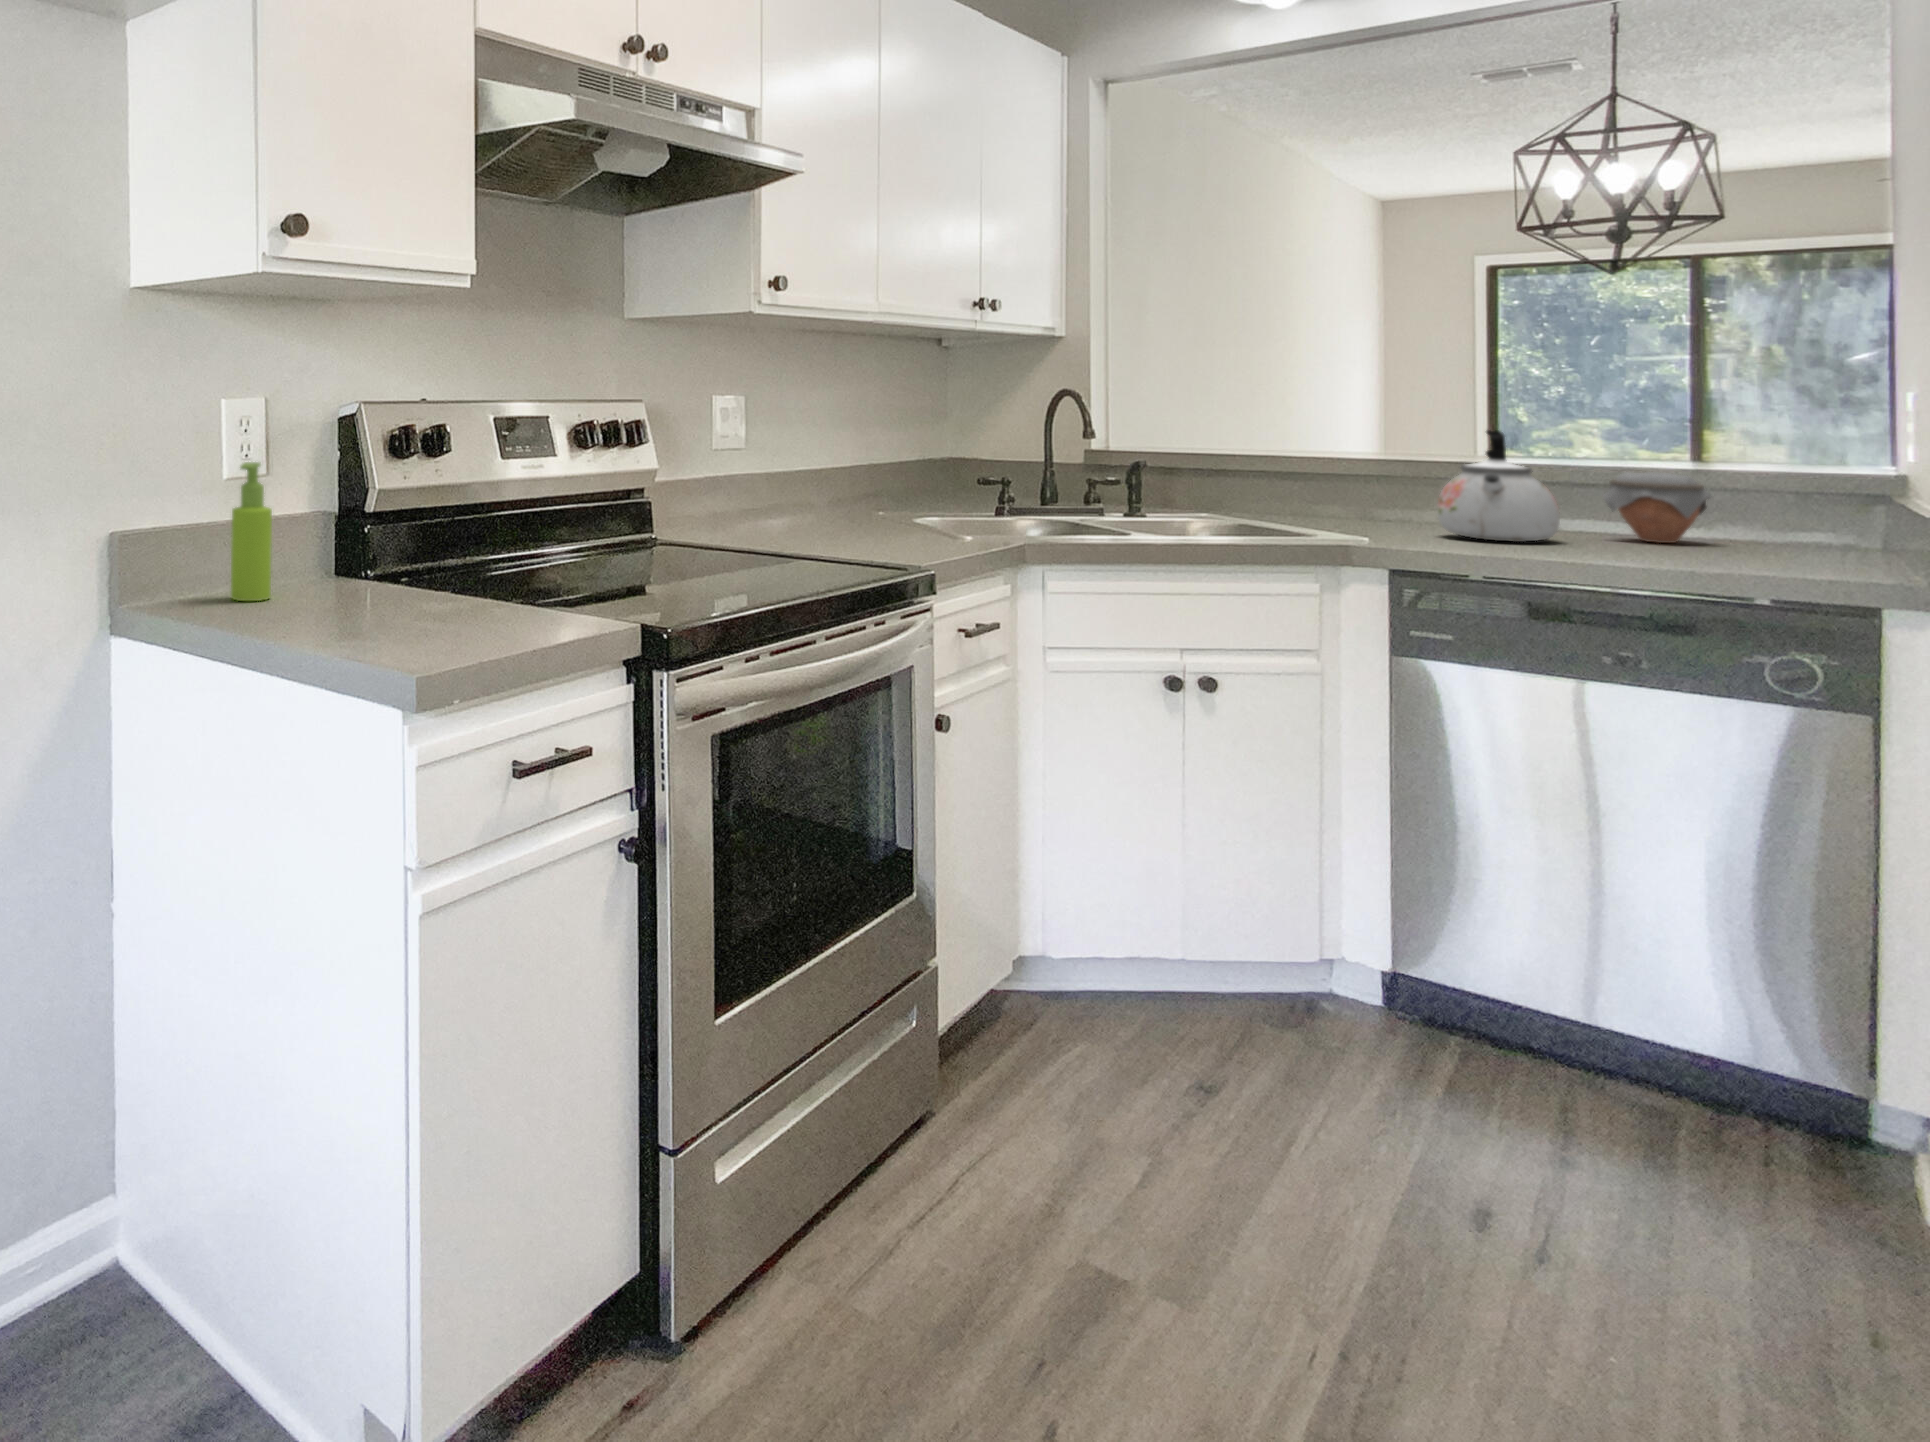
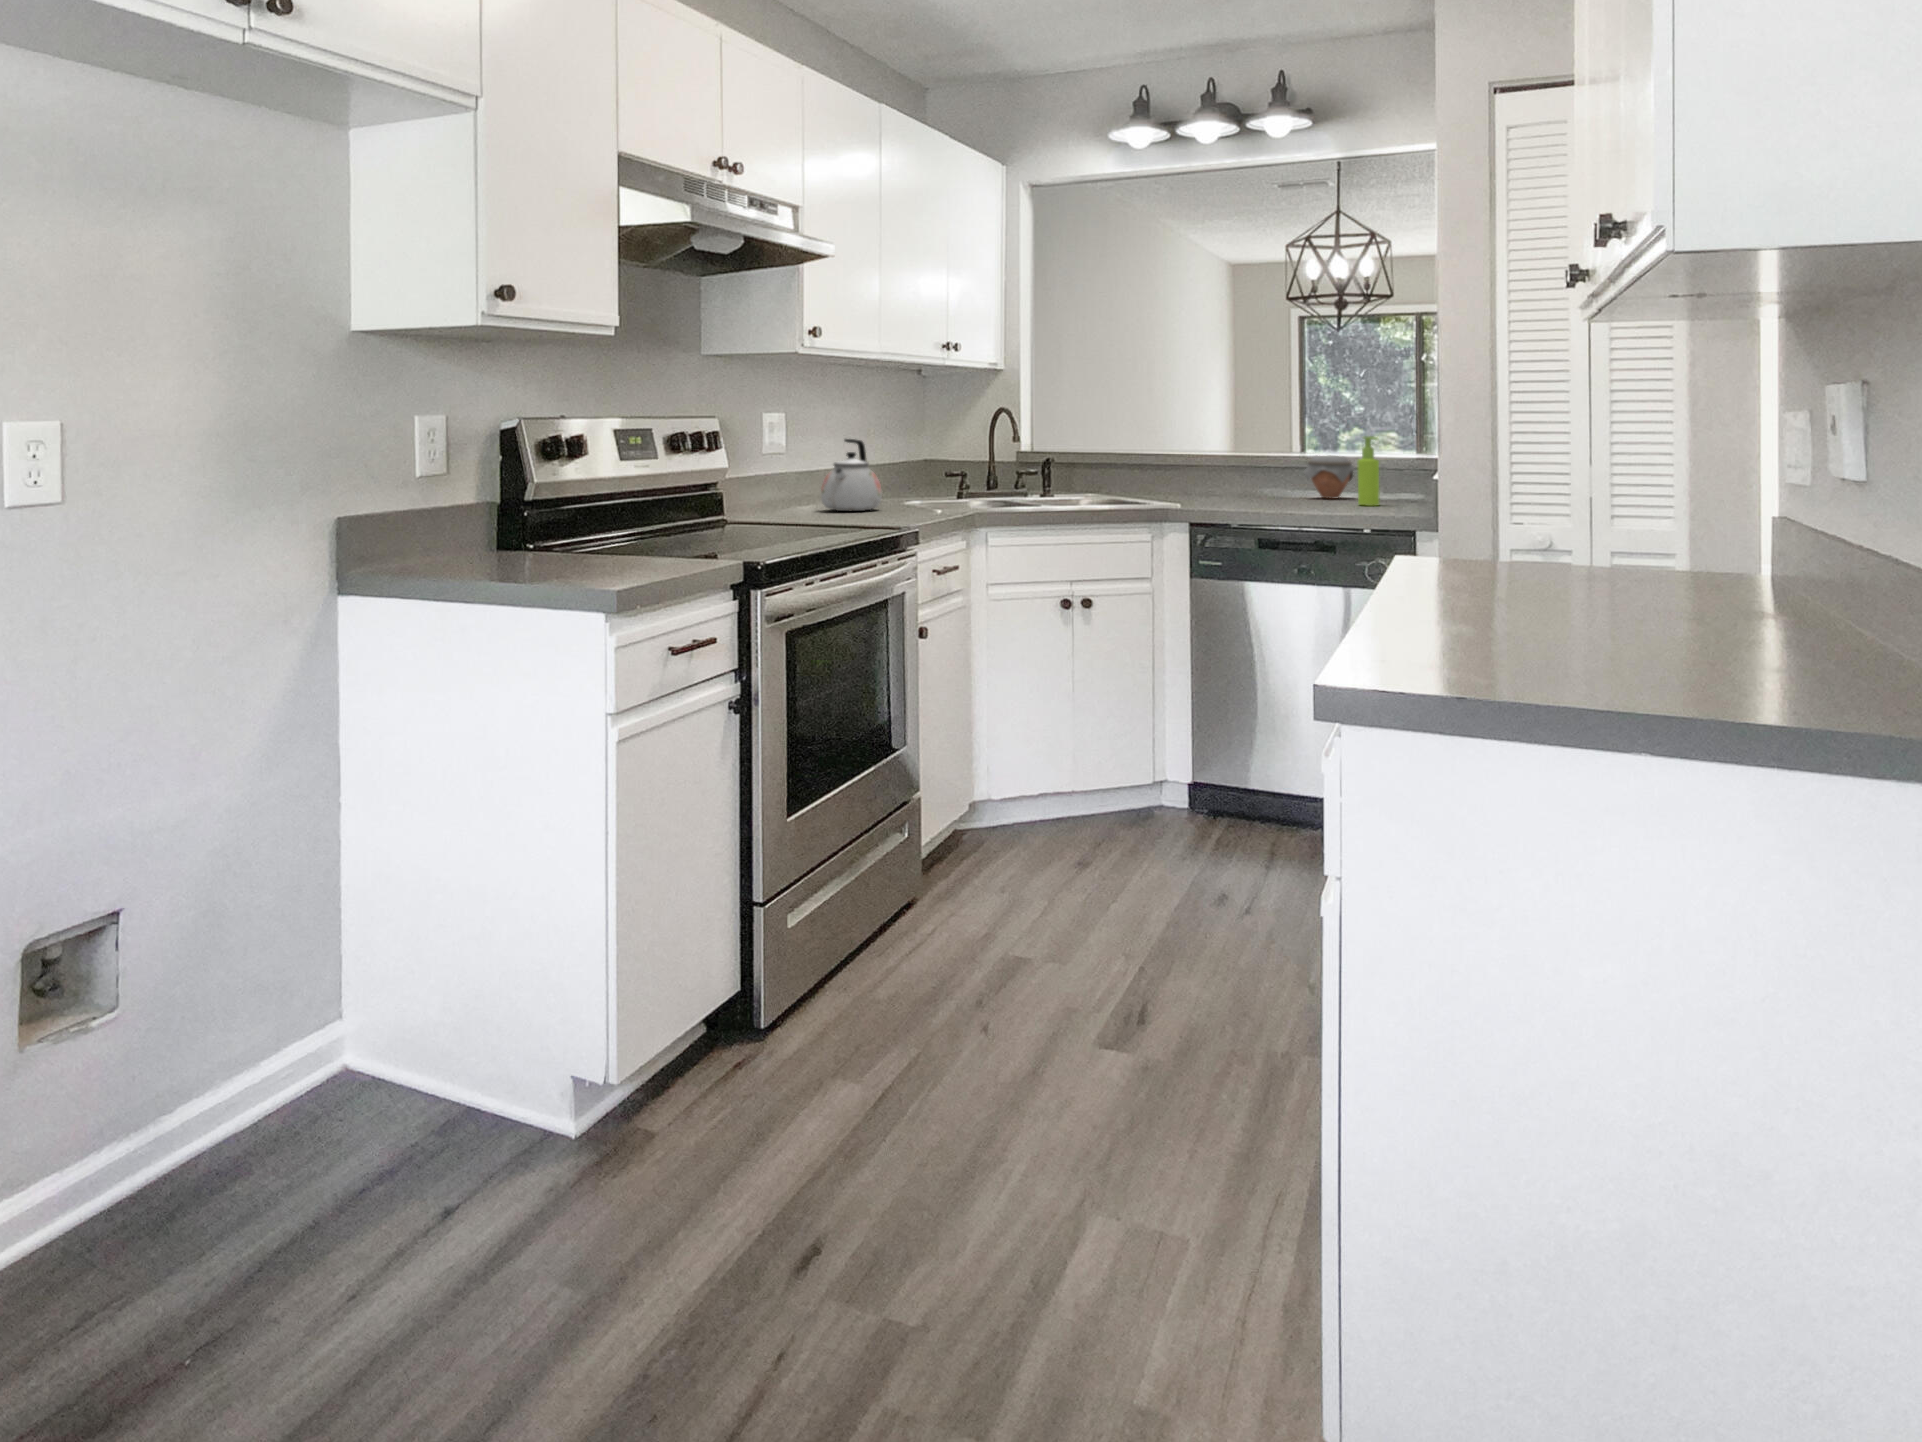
kettle: present [1437,430,1560,542] -> present [821,439,882,511]
soap dispenser: present [231,462,272,601] -> present [1358,436,1379,506]

